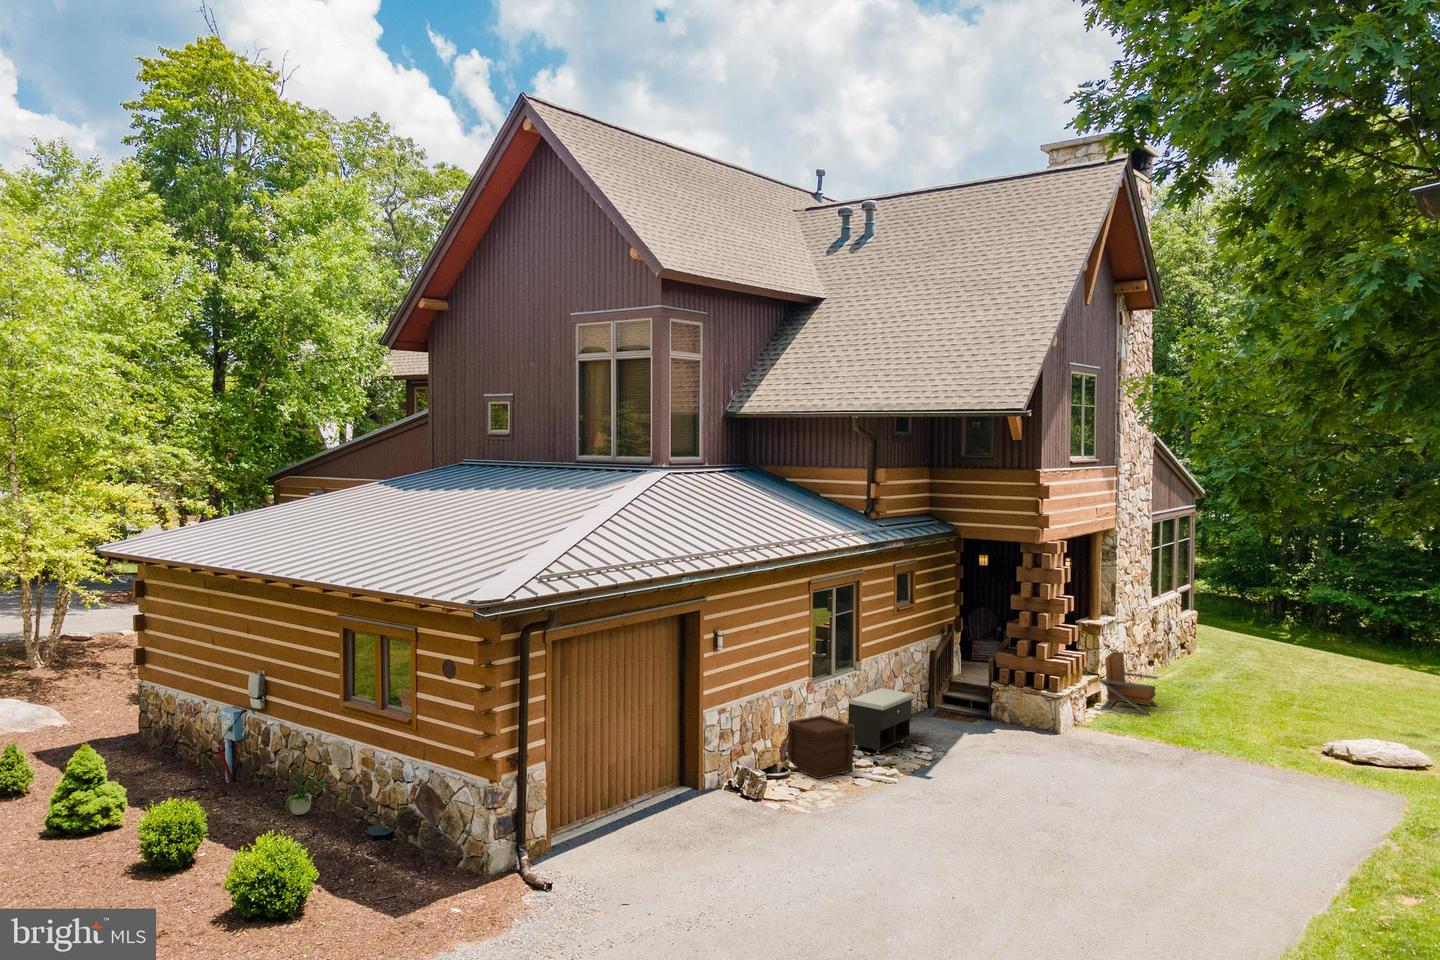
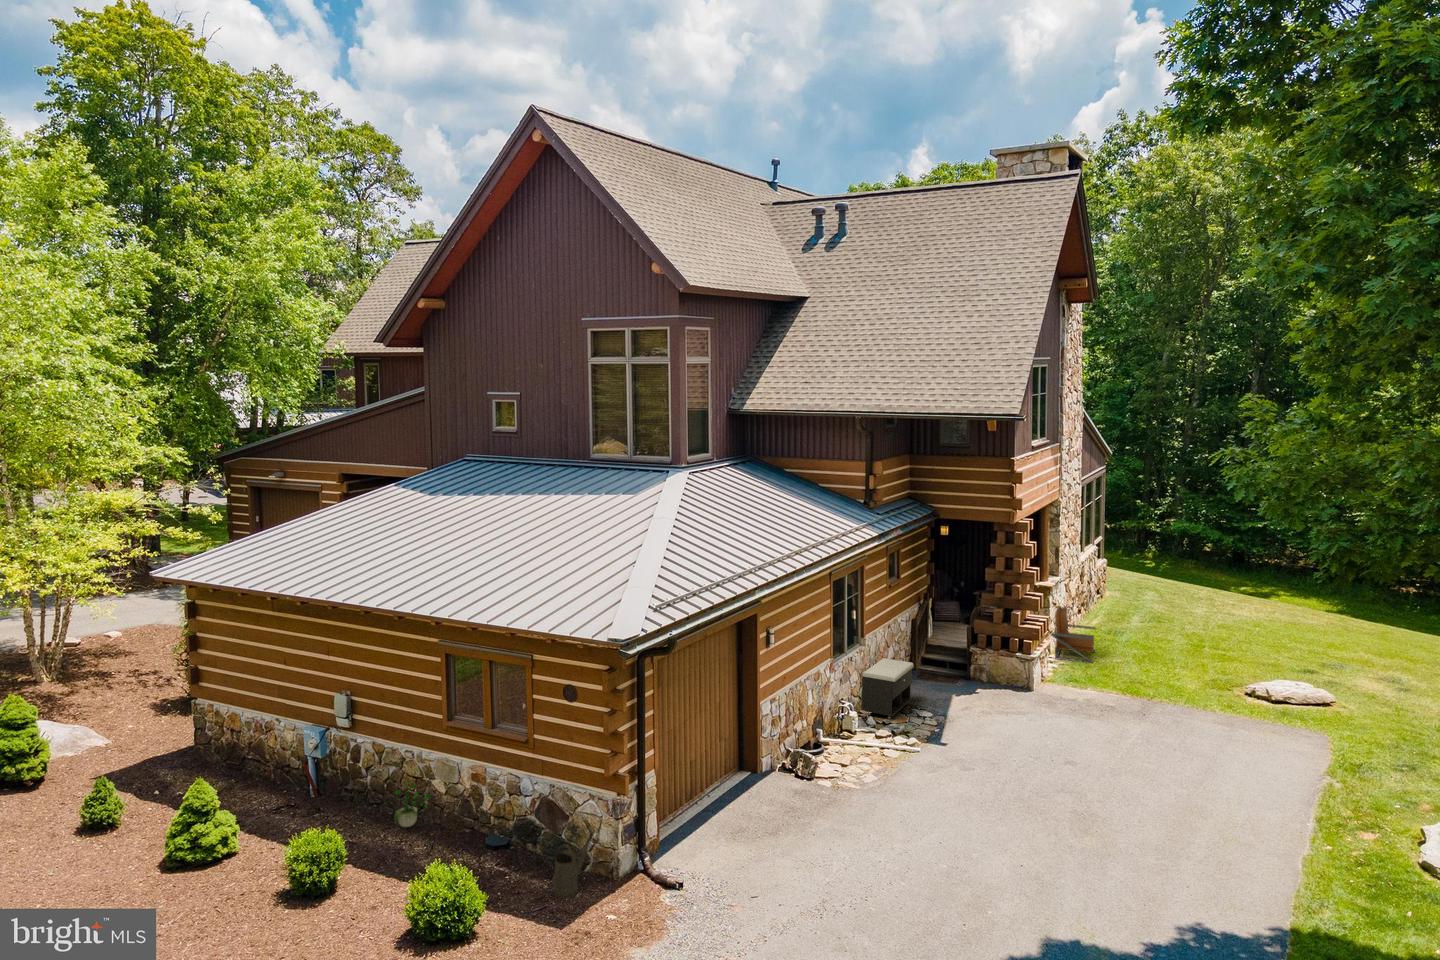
wooden crate: present [787,715,854,779] -> none [820,690,878,750]
watering can: none [405,827,463,891] -> present [552,836,591,899]

